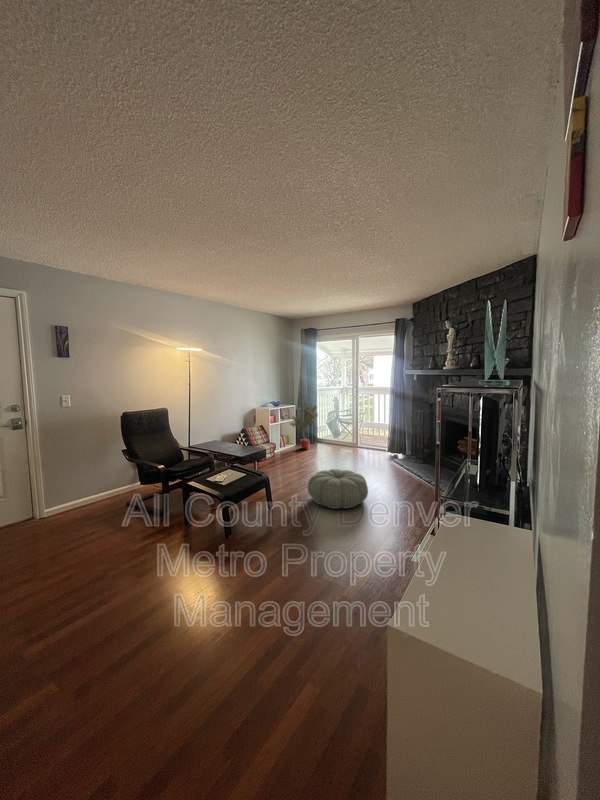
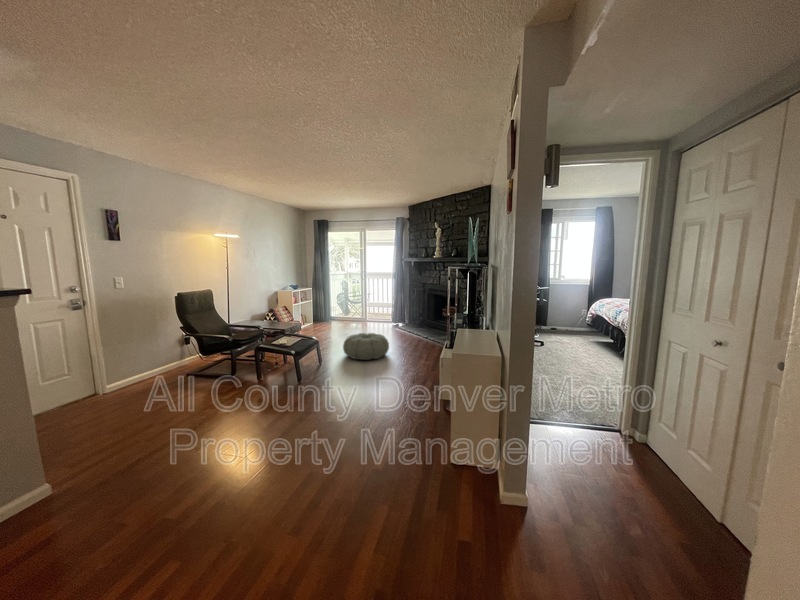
potted tree: present [290,401,318,449] -> none [308,283,334,325]

